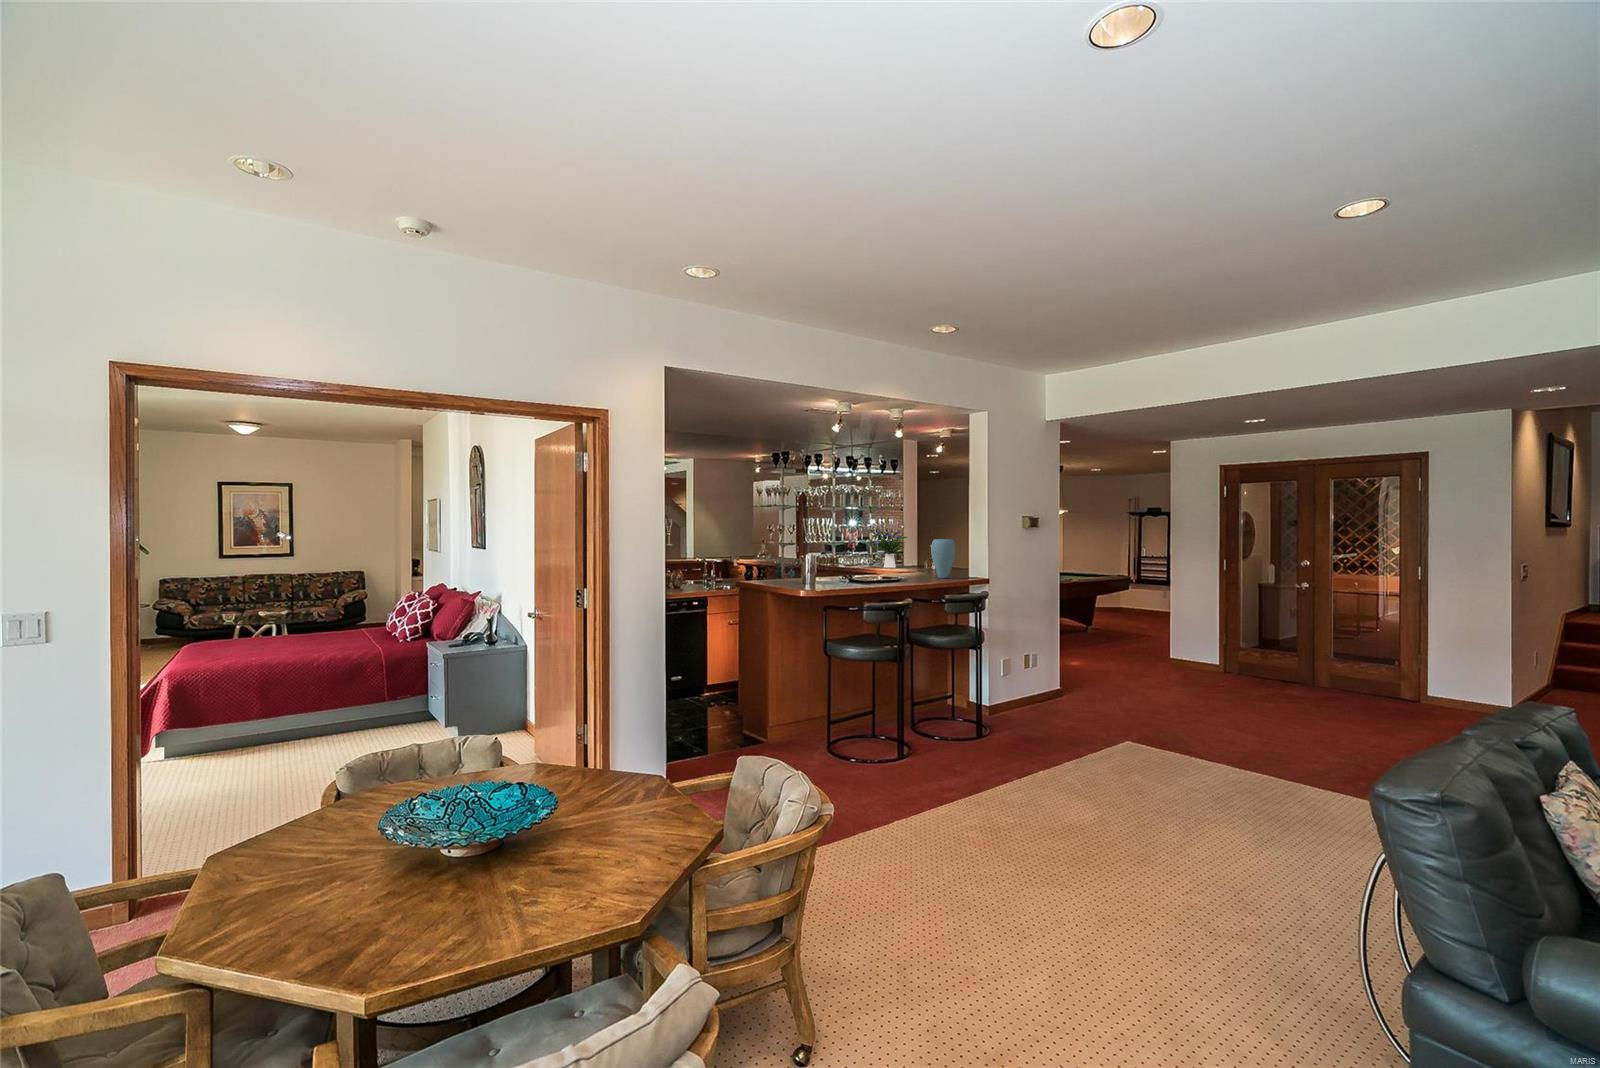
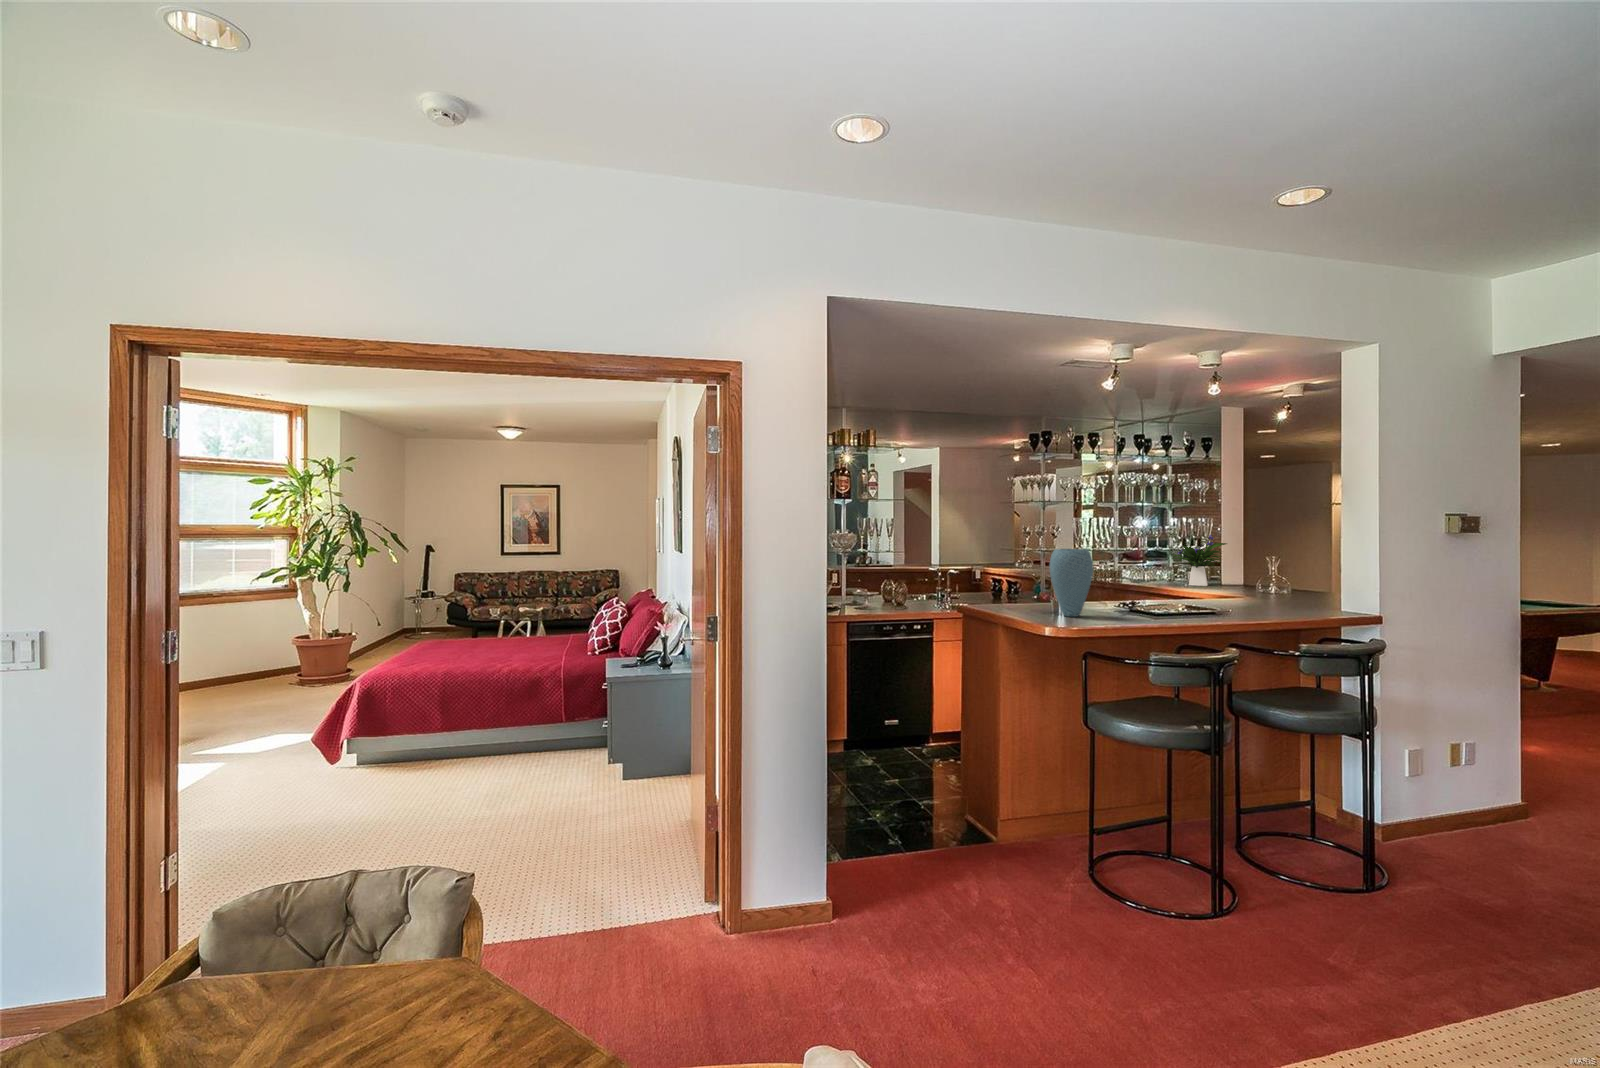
vase: present [931,539,956,578] -> present [1050,549,1093,617]

